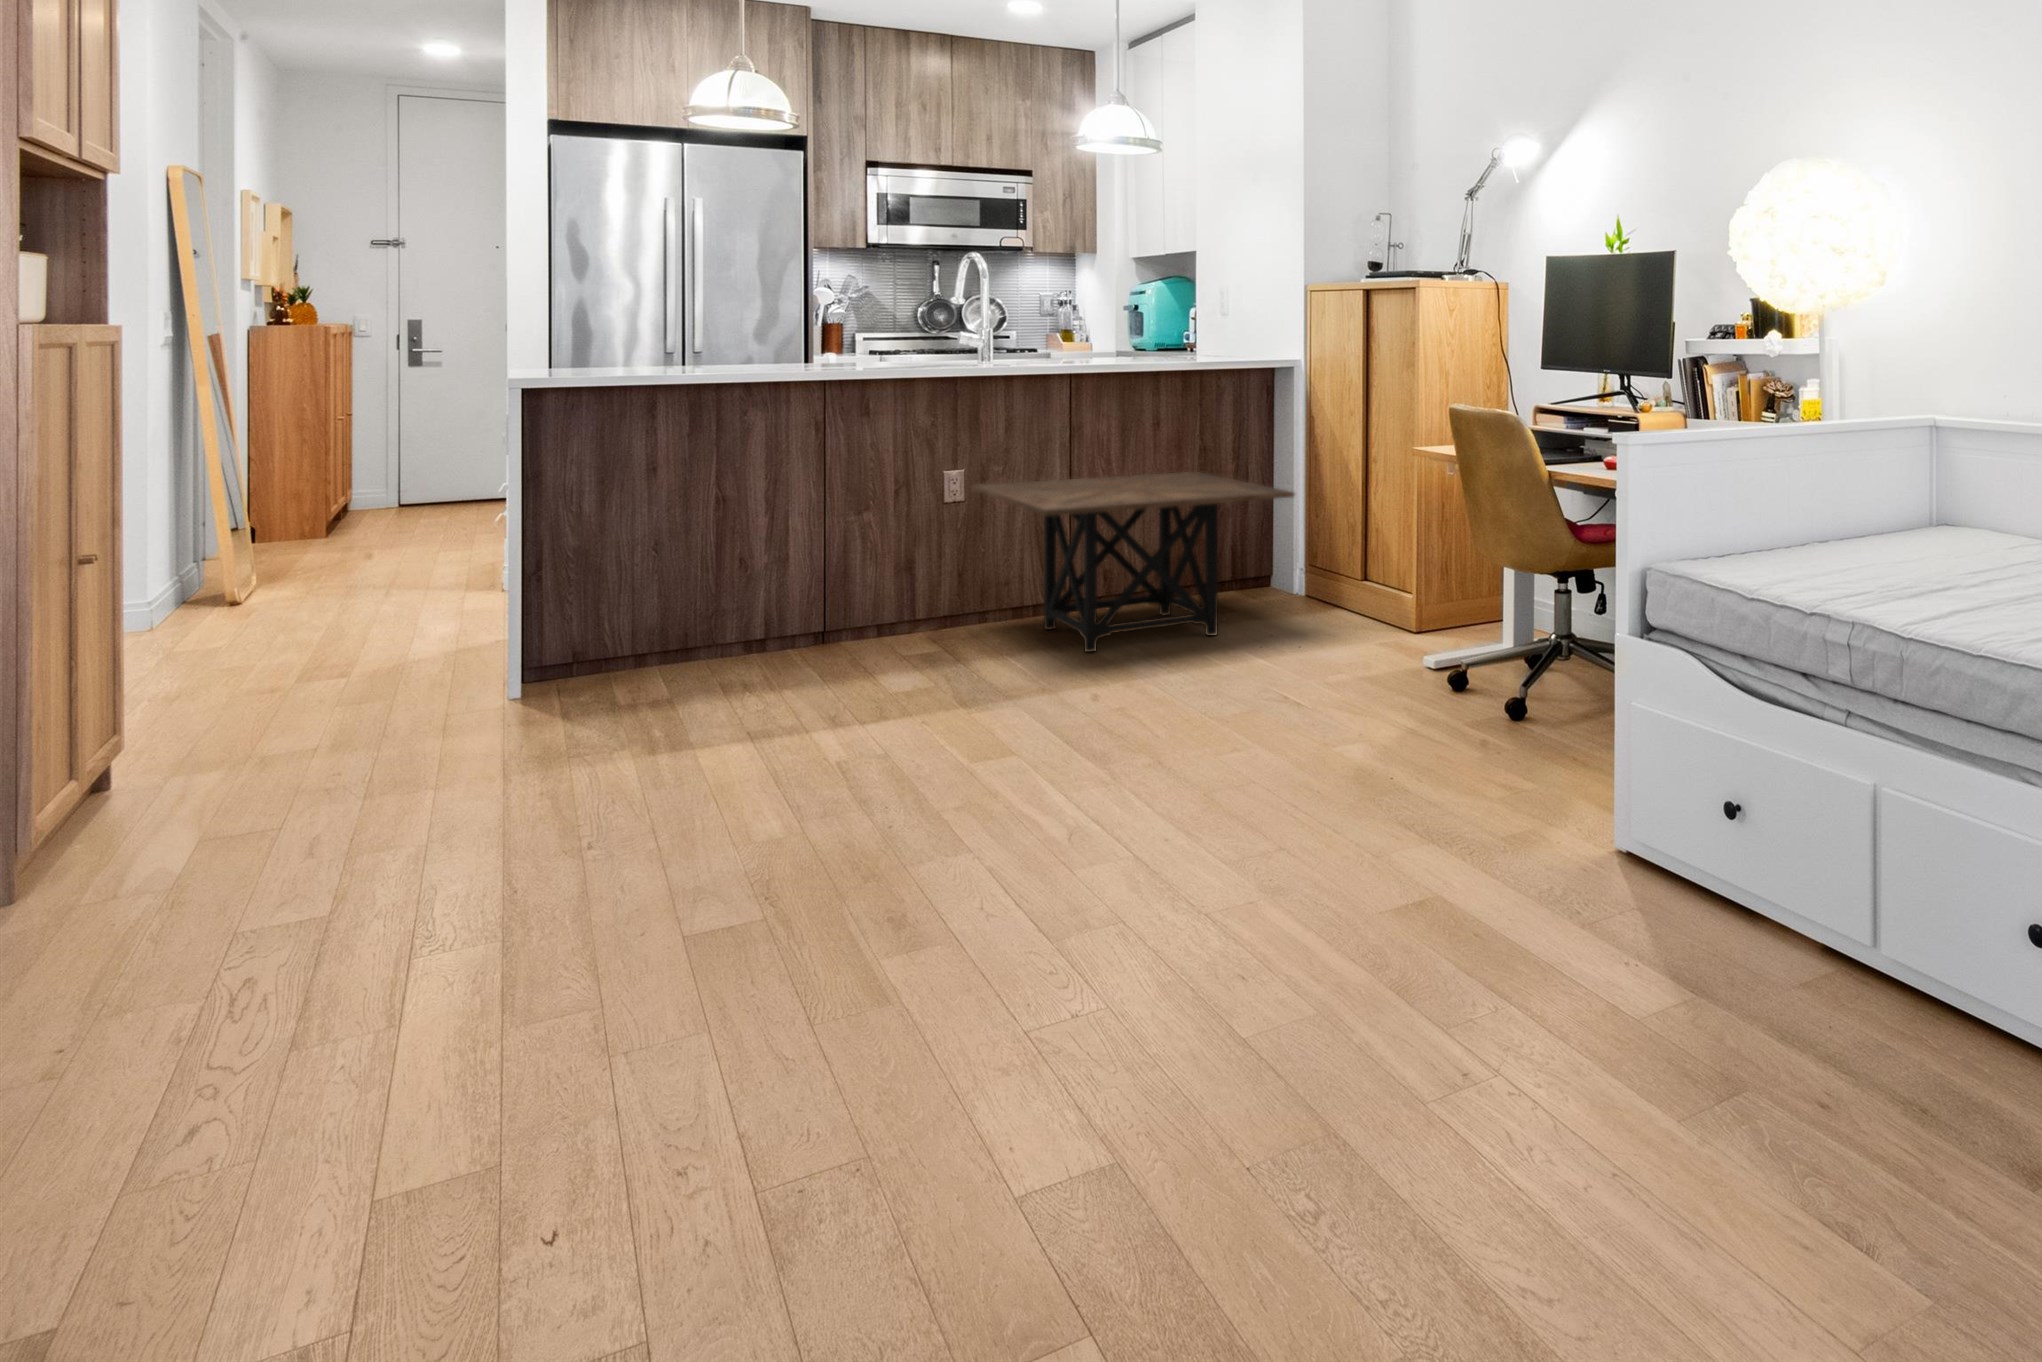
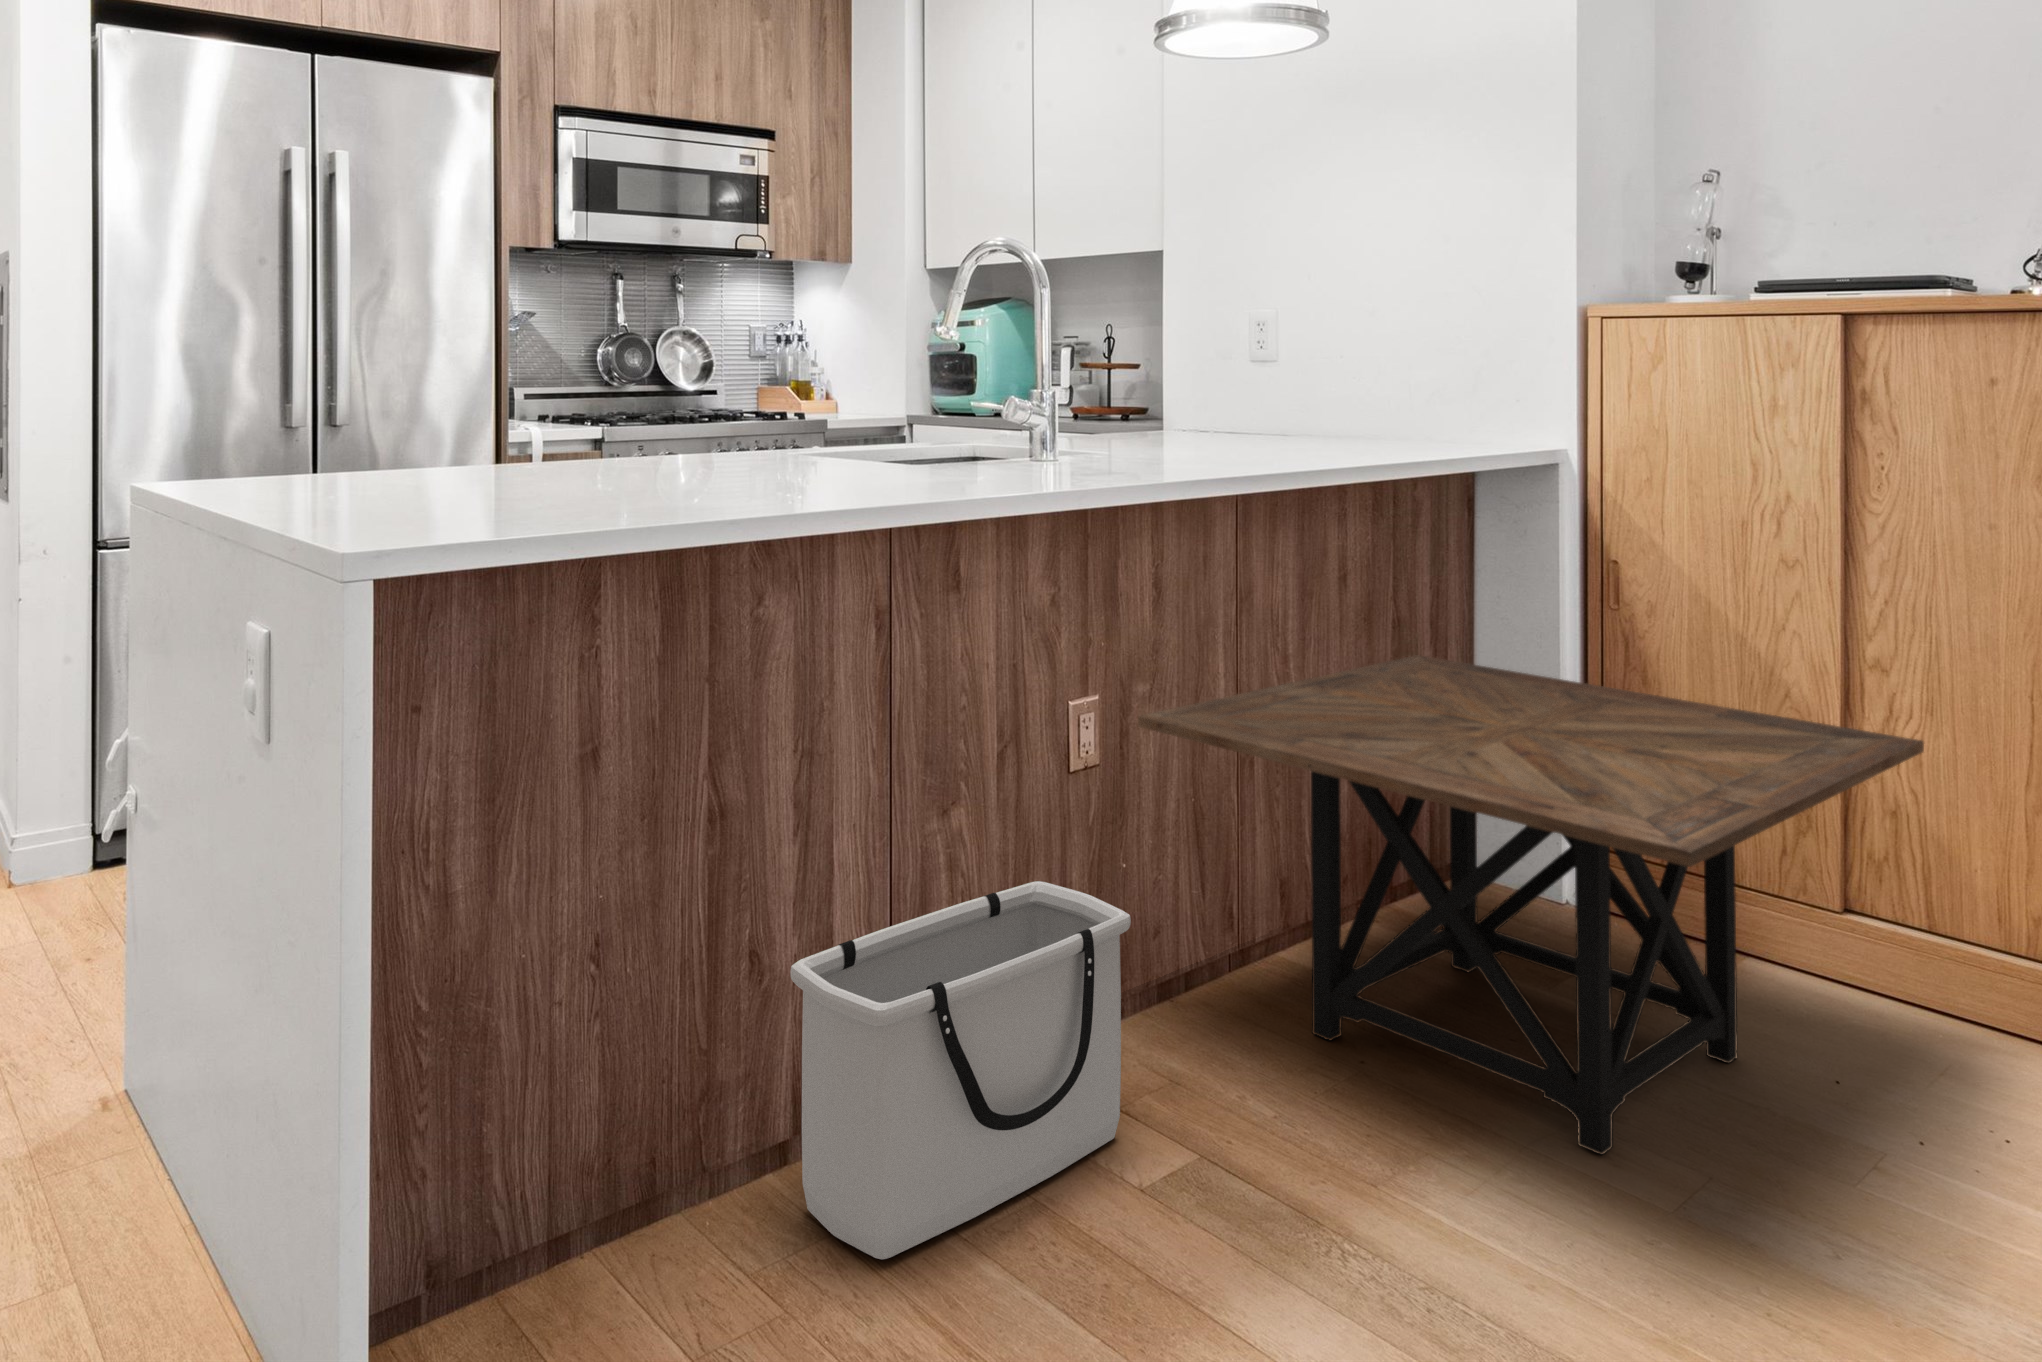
storage bin: none [734,548,904,667] -> present [790,881,1131,1260]

